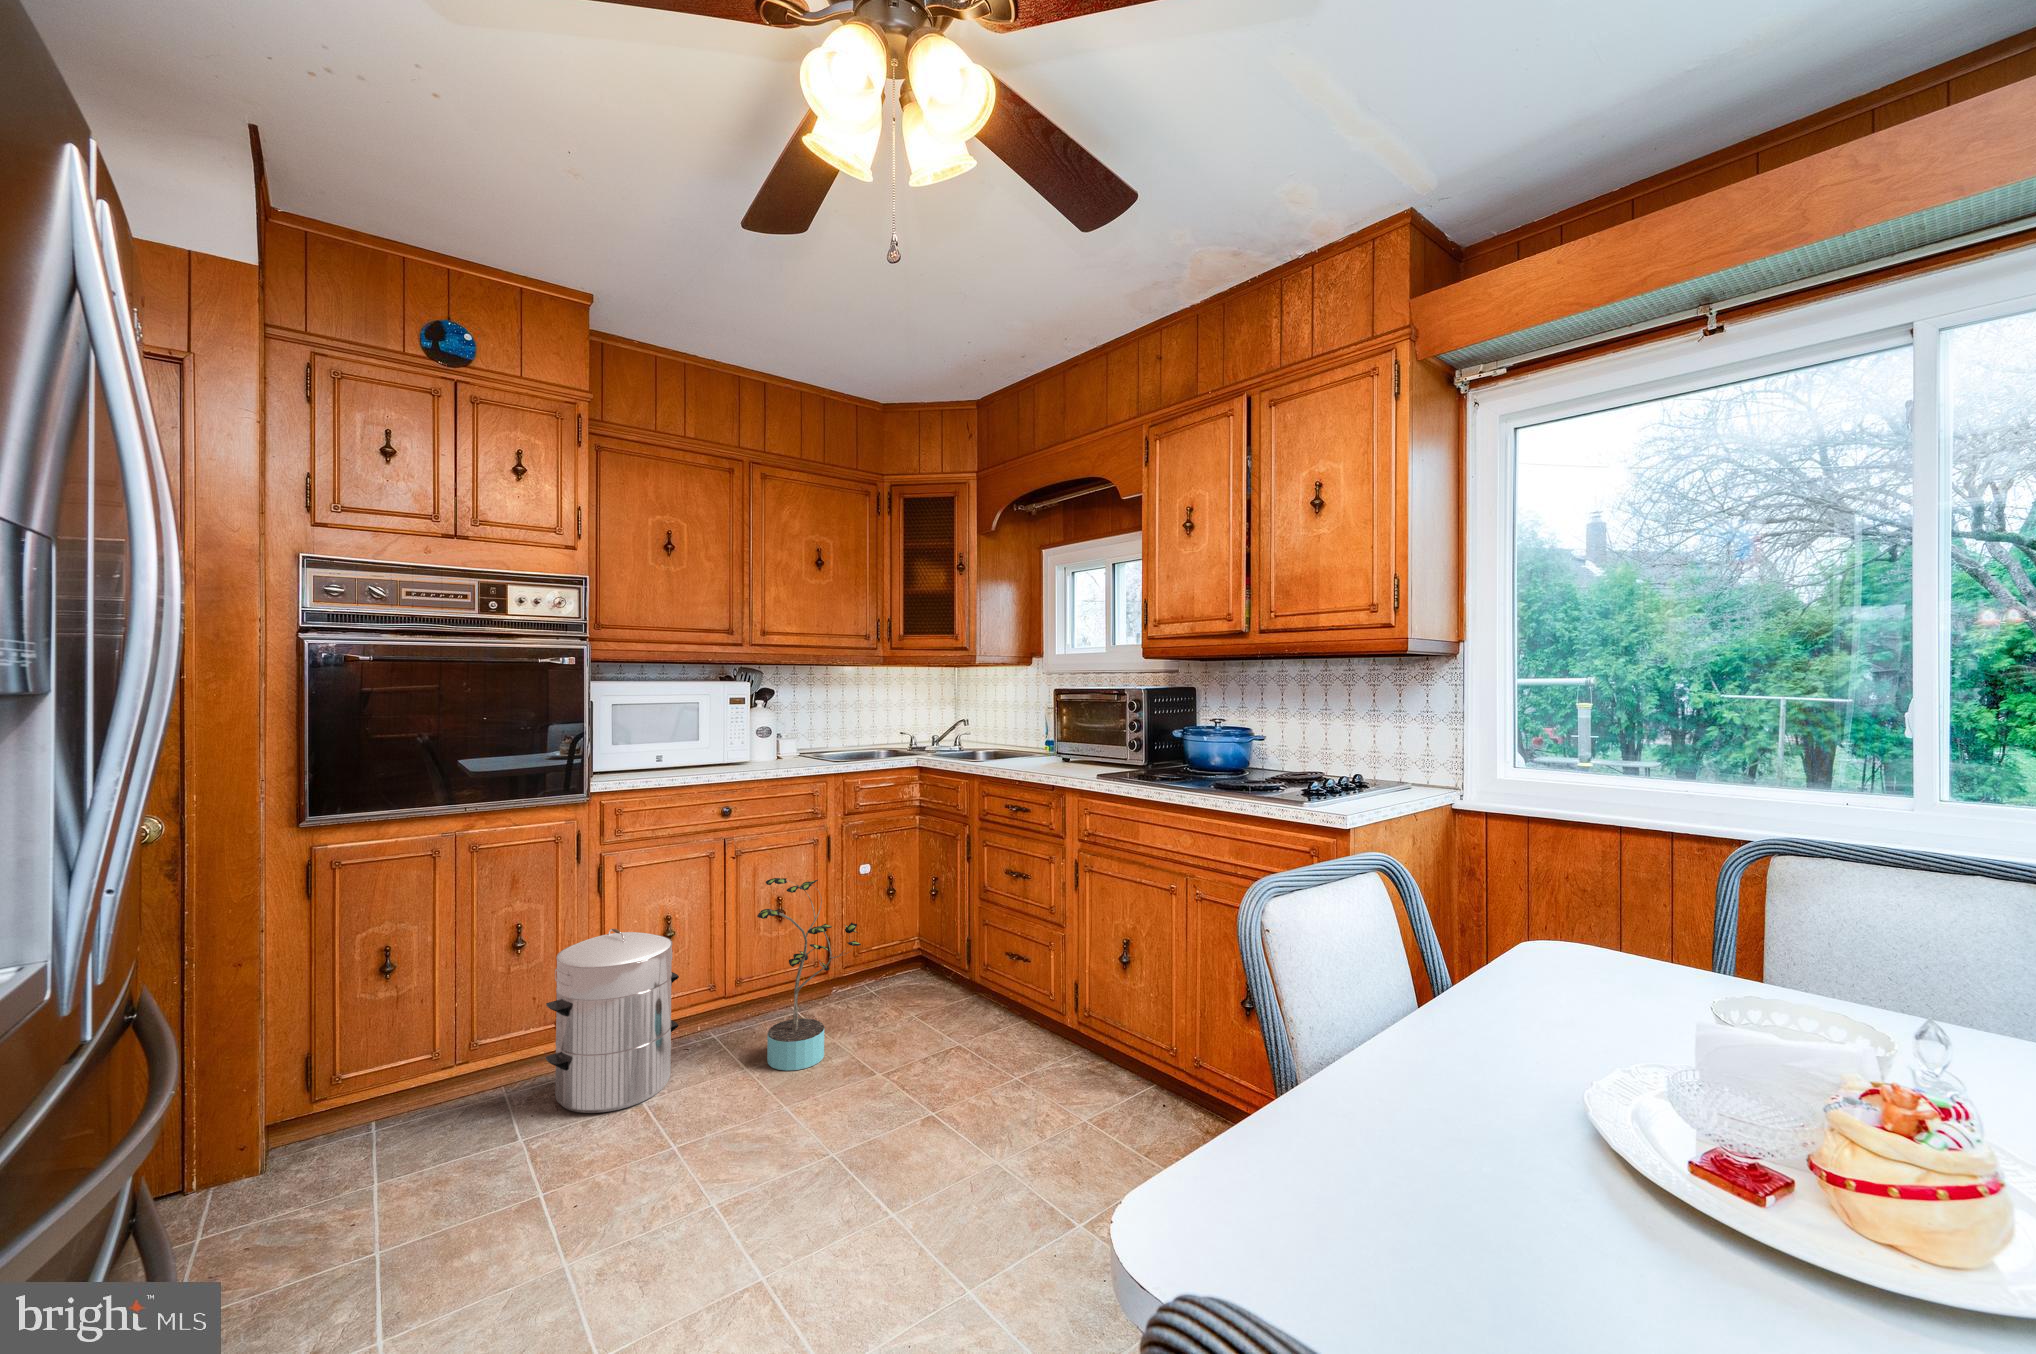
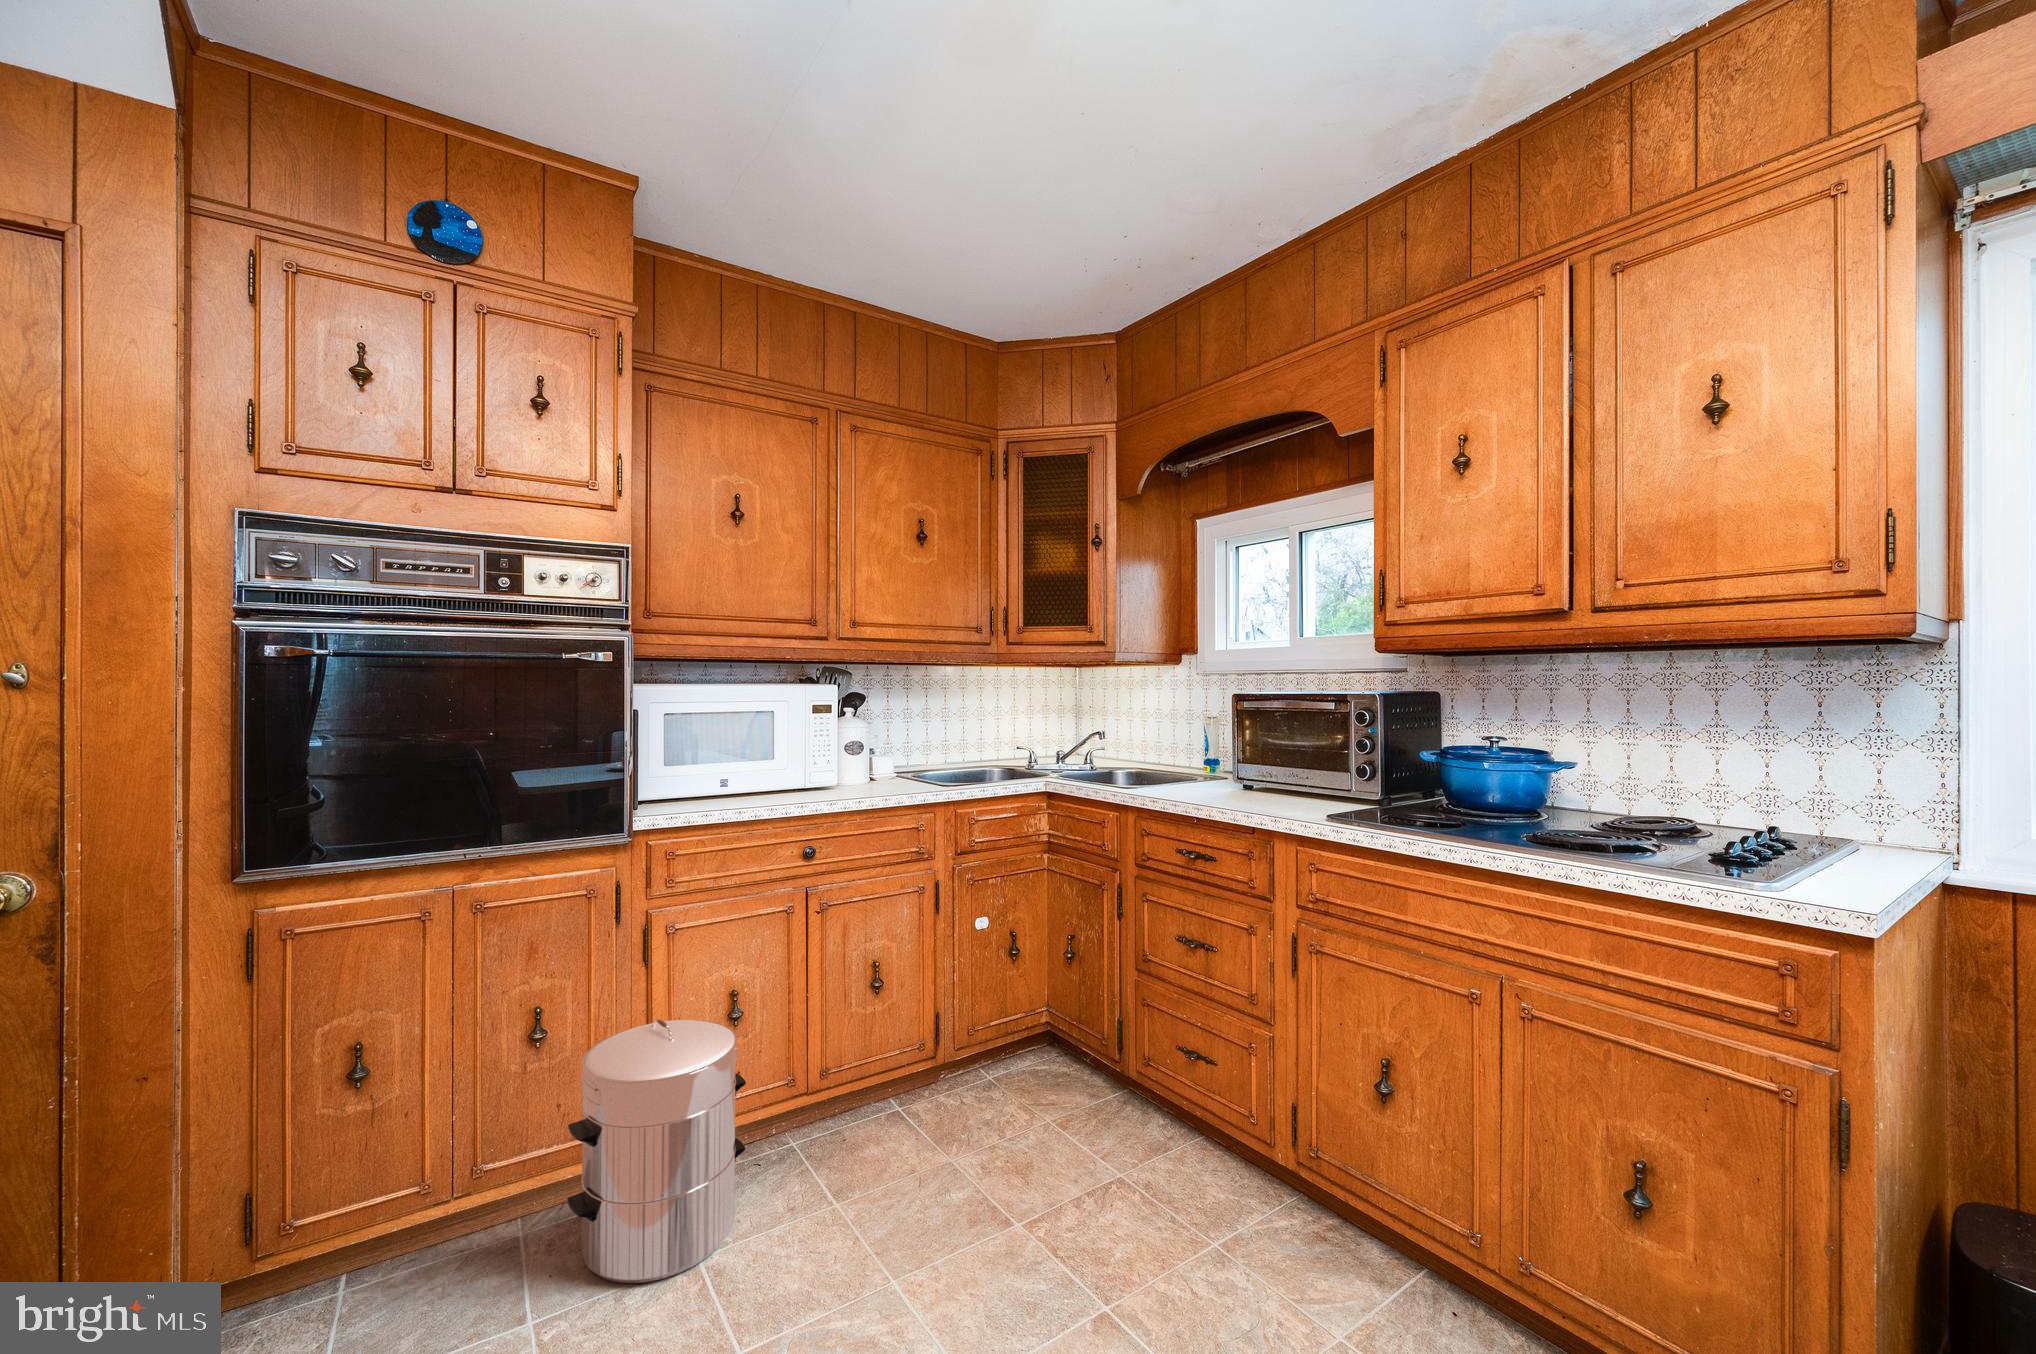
potted plant: present [757,878,861,1071] -> none [848,948,987,1219]

